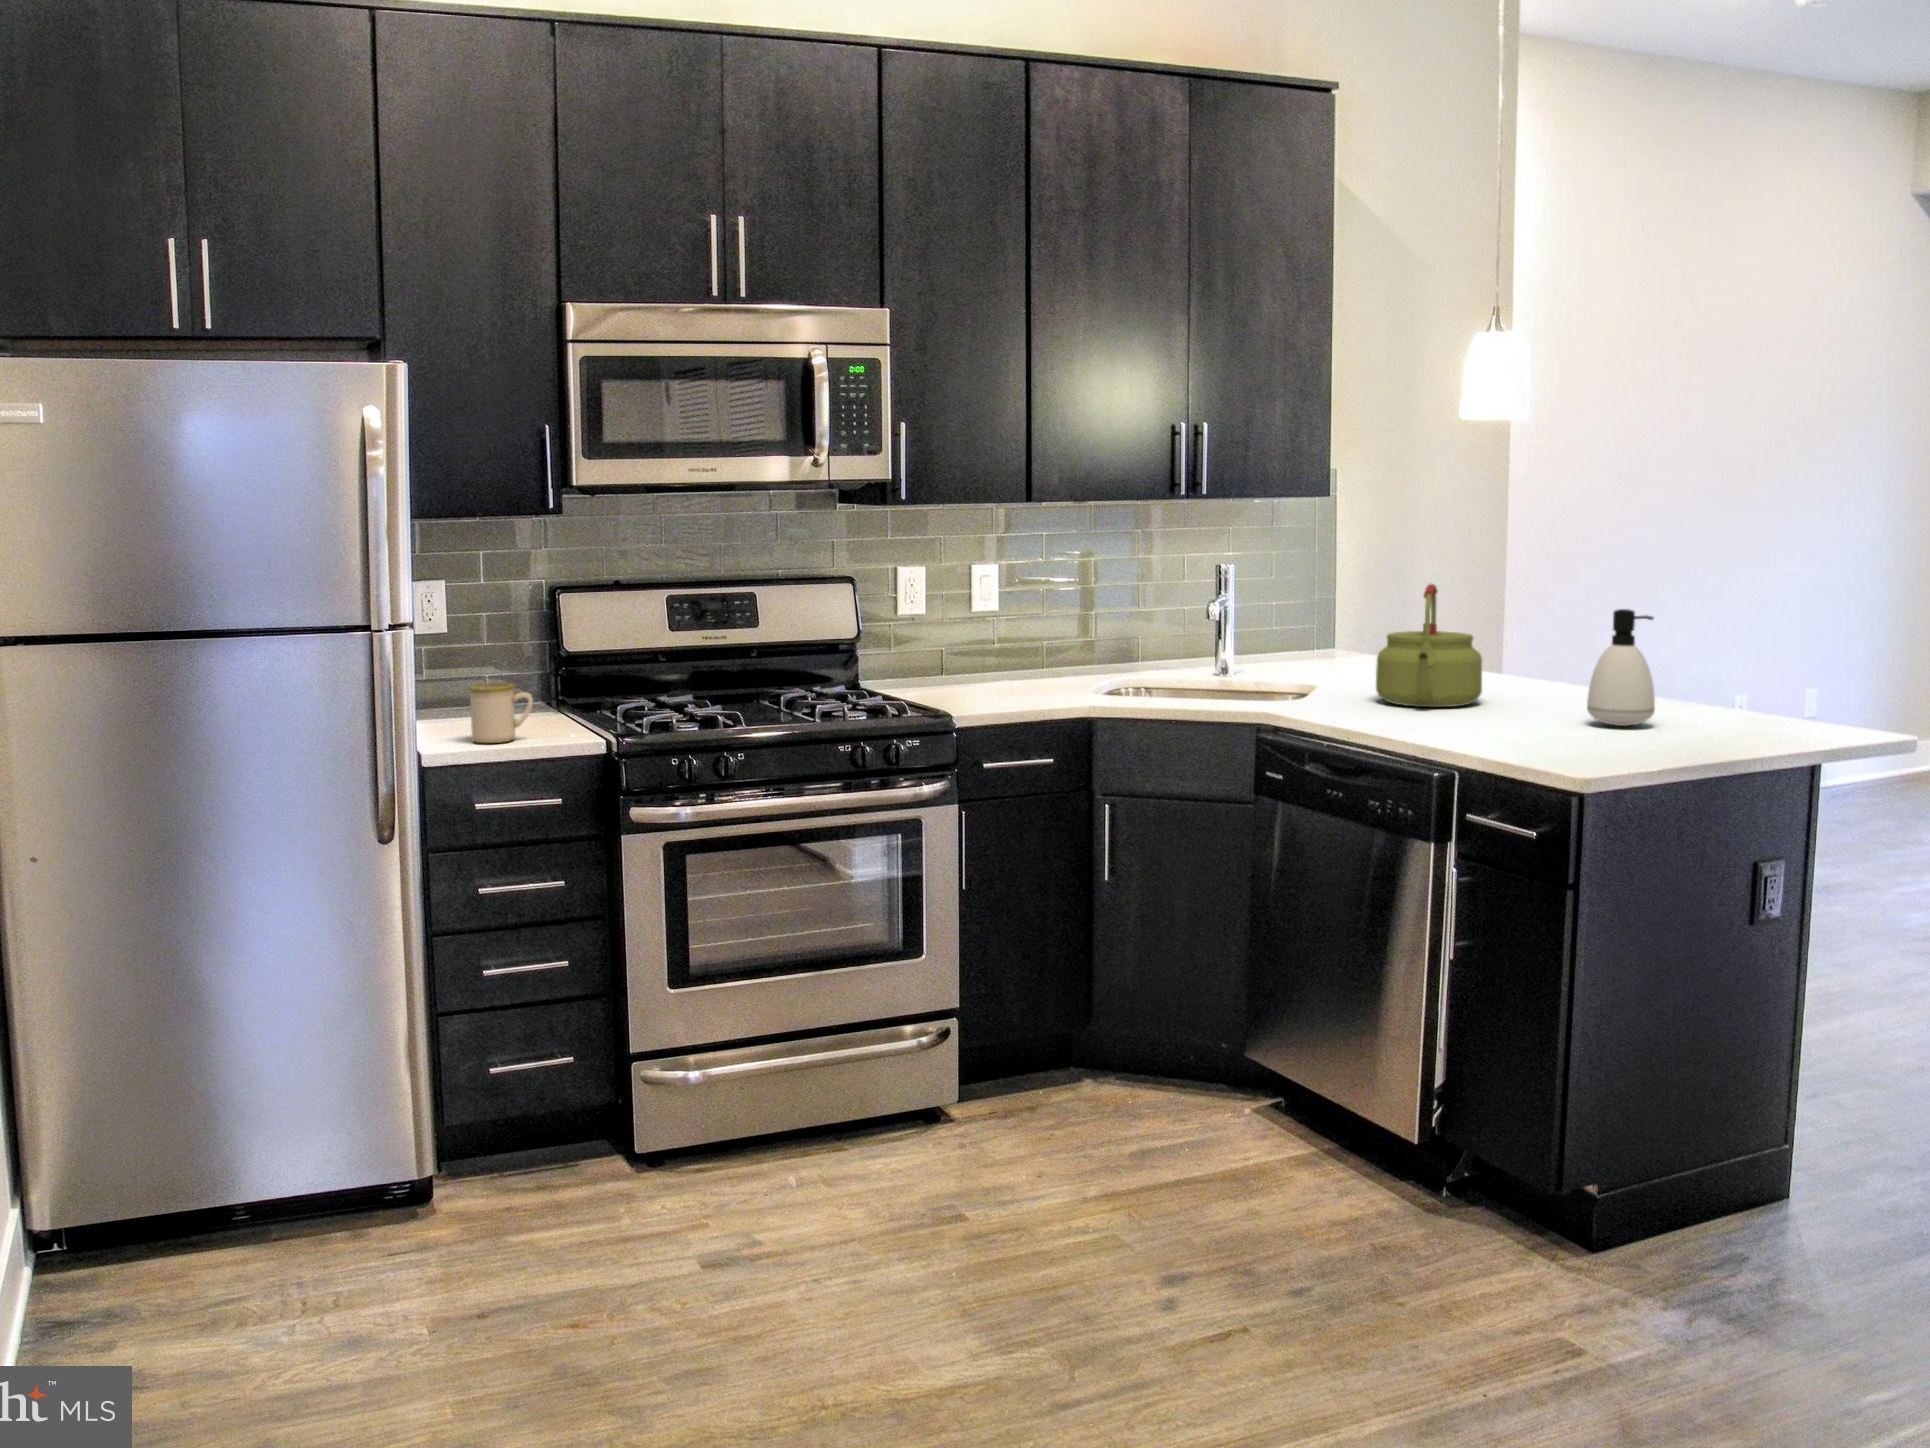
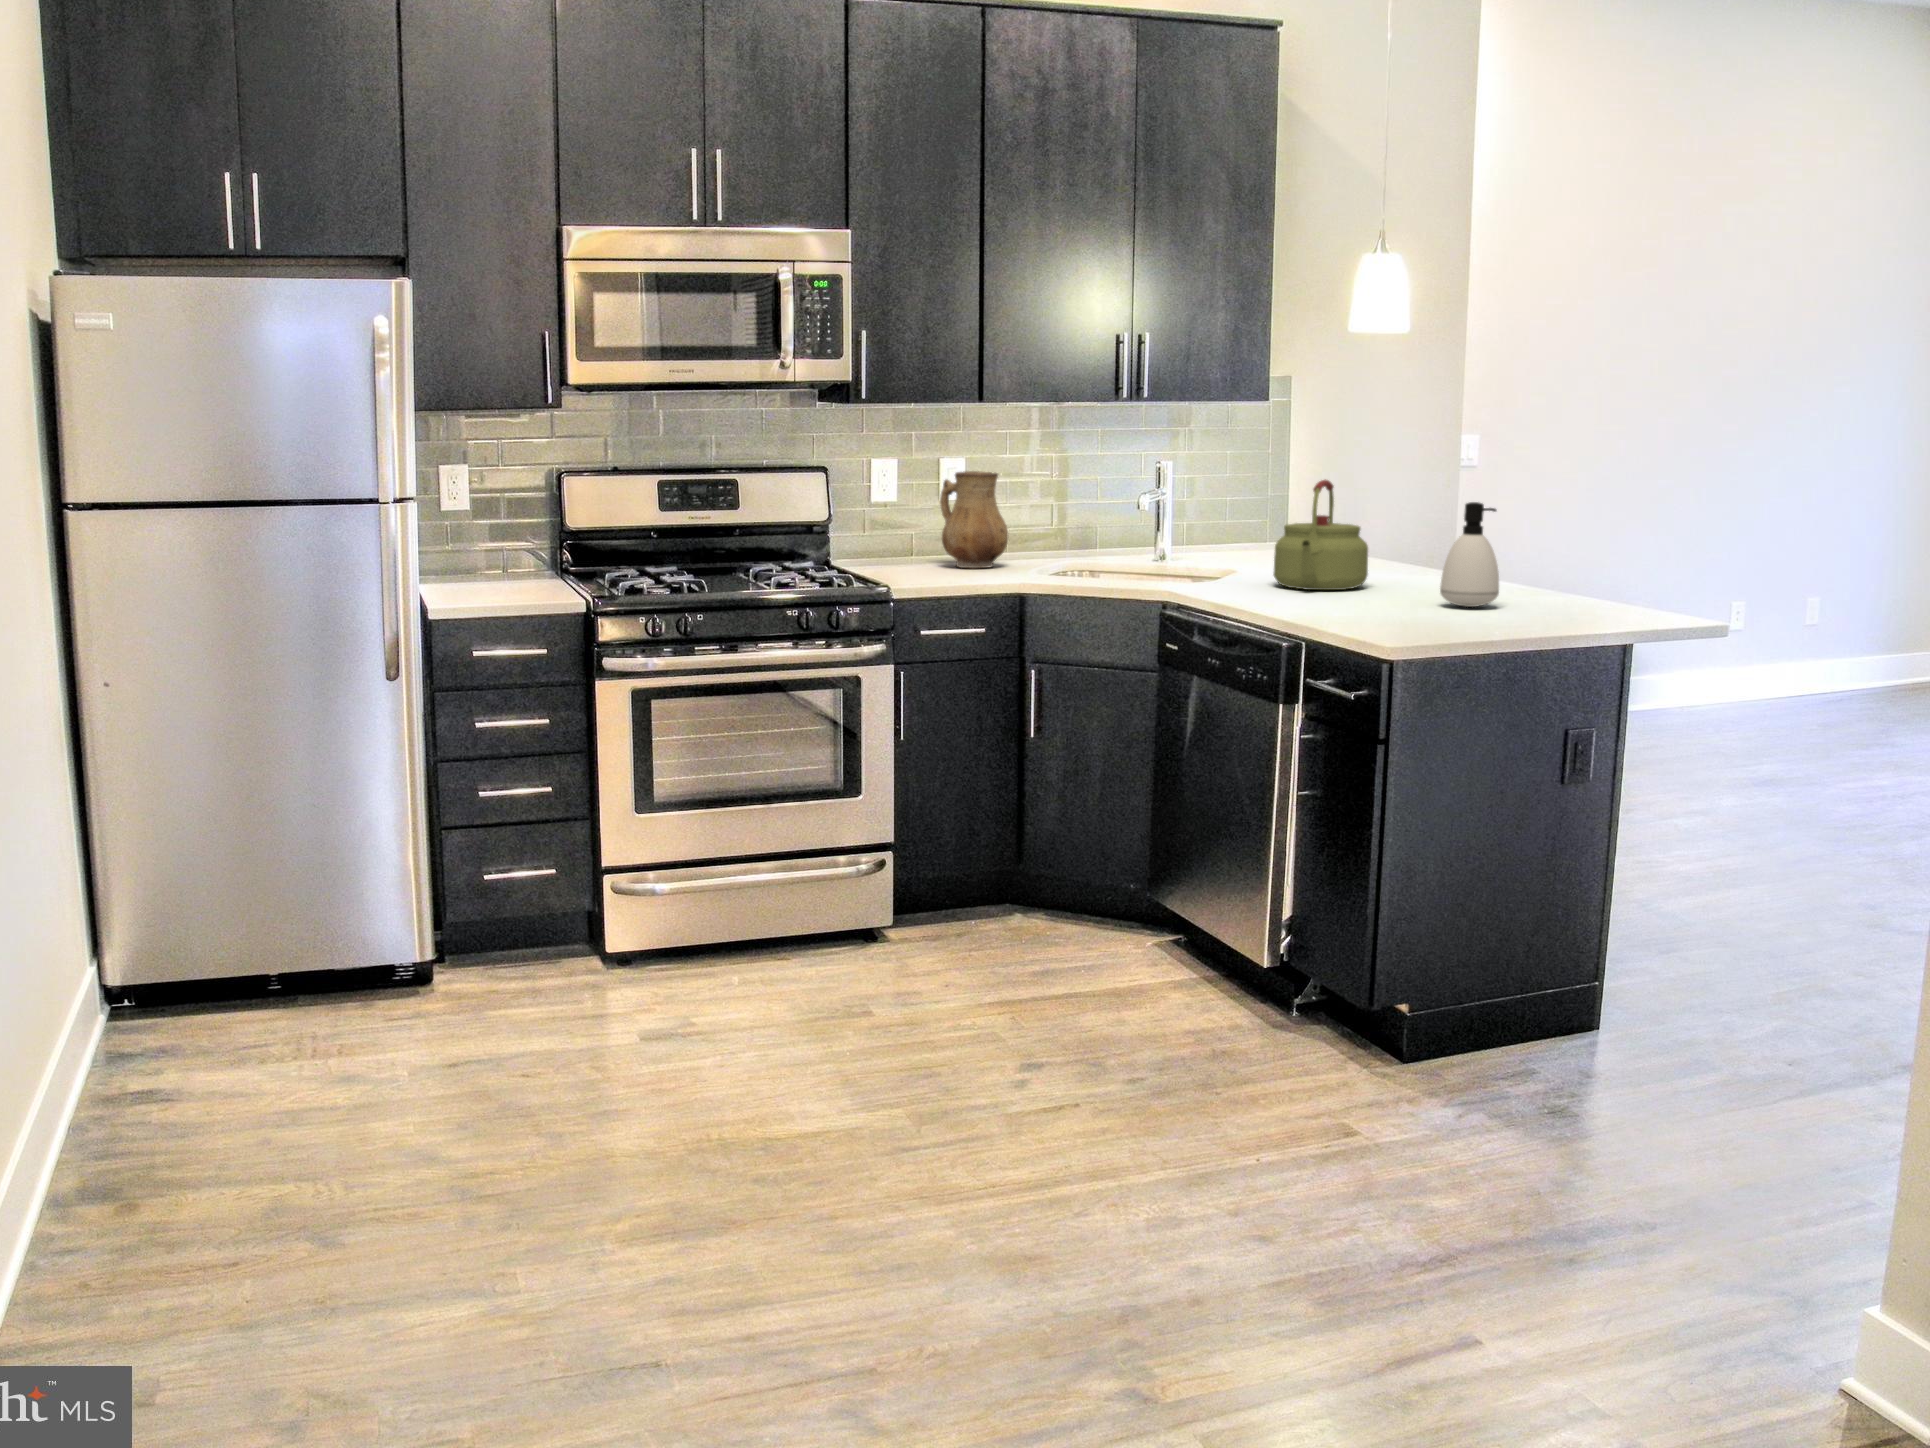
ceramic pitcher: none [978,577,1058,686] -> present [940,471,1008,568]
mug: present [468,683,533,743] -> none [468,551,523,602]

